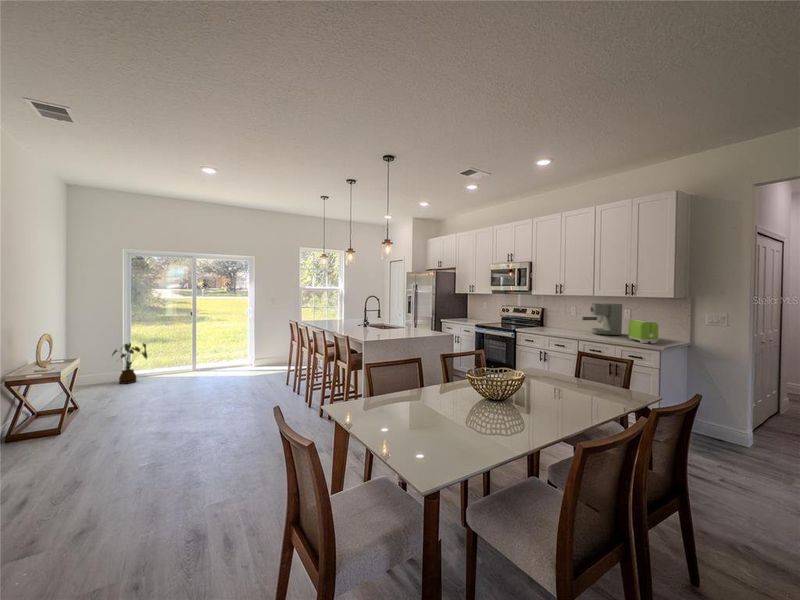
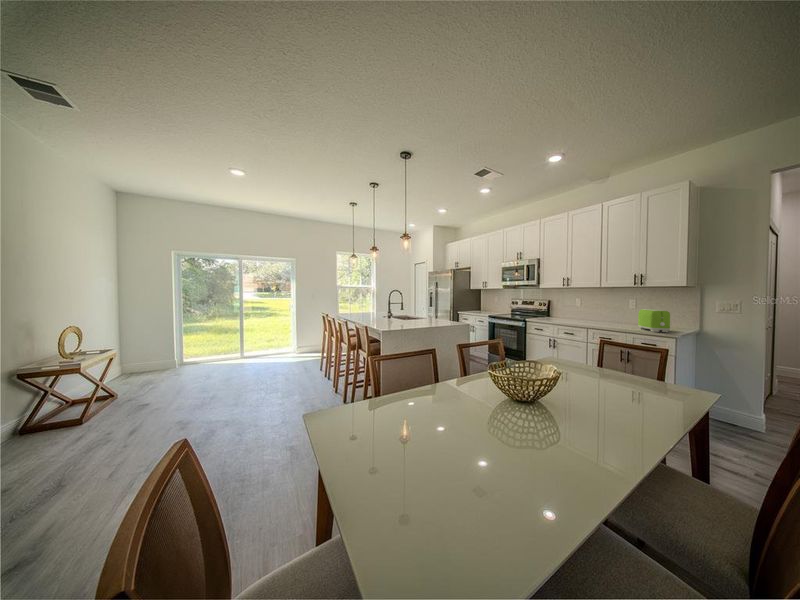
coffee maker: present [582,303,622,336] -> none [590,295,631,325]
house plant: present [112,343,147,384] -> none [177,333,206,367]

